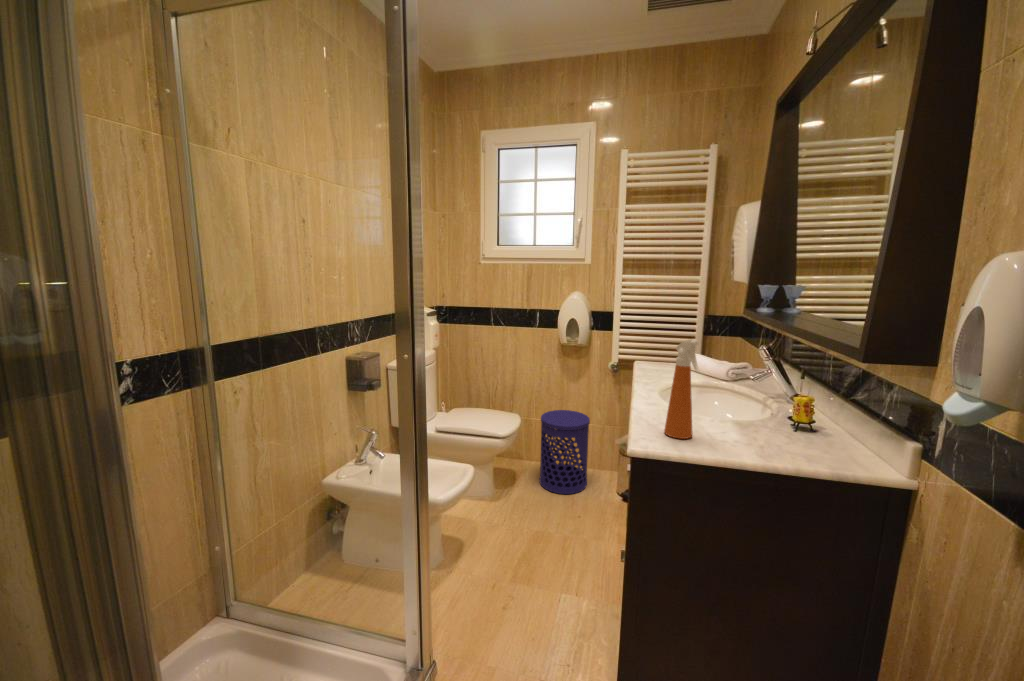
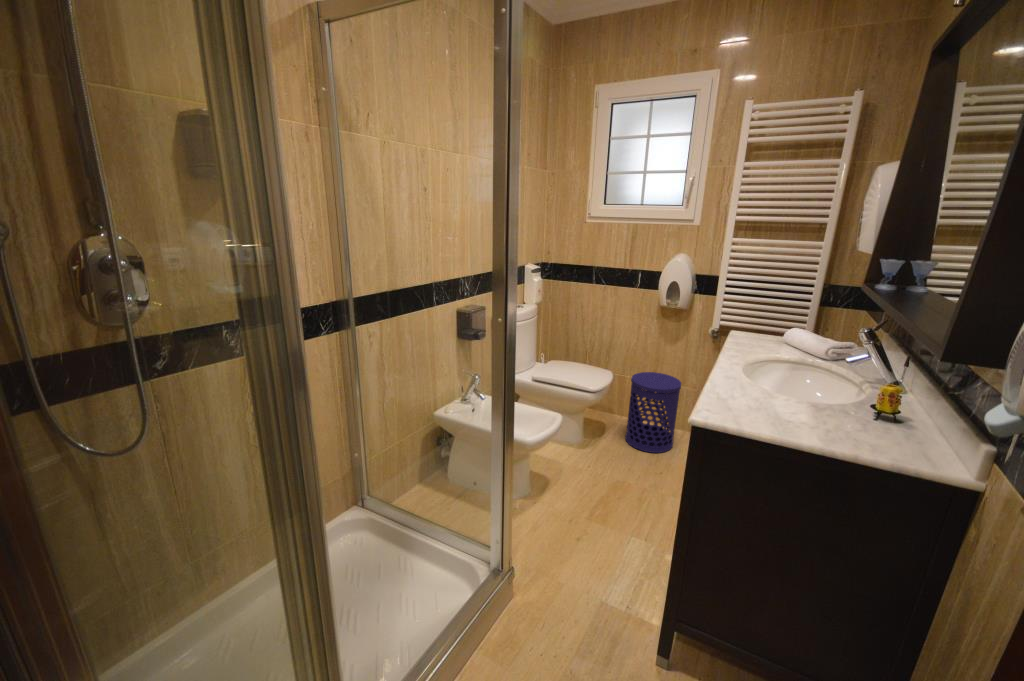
spray bottle: present [664,339,699,439] -> none [728,321,767,411]

